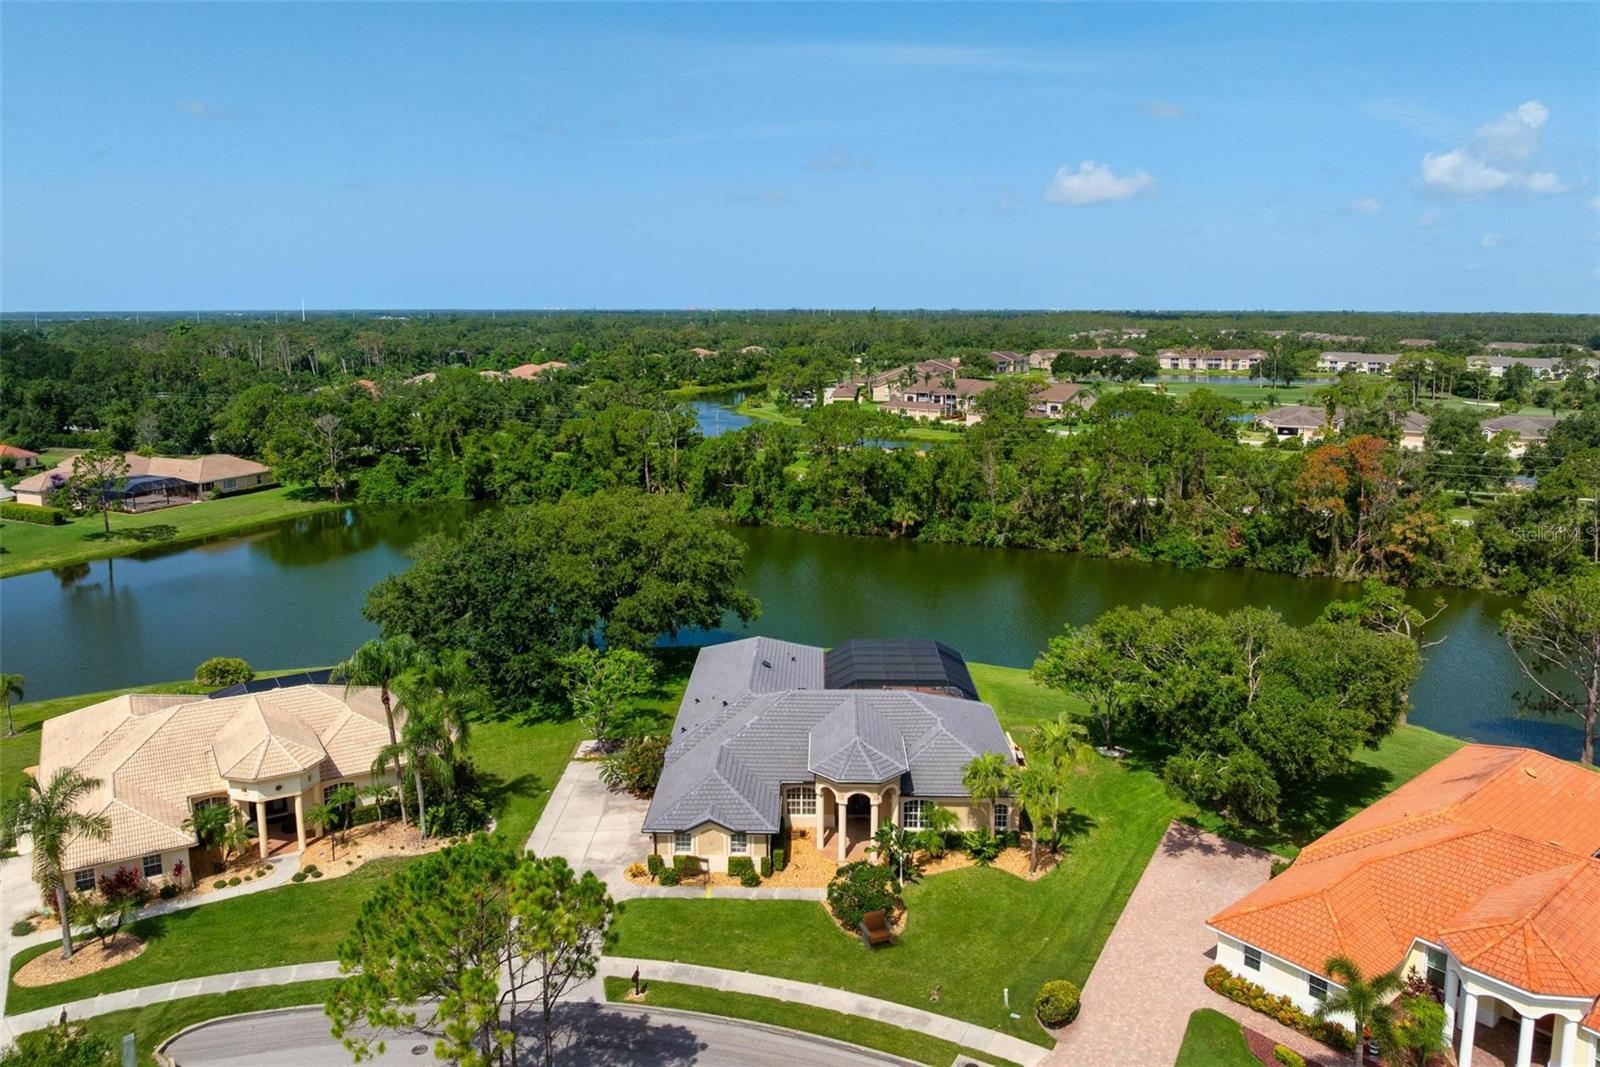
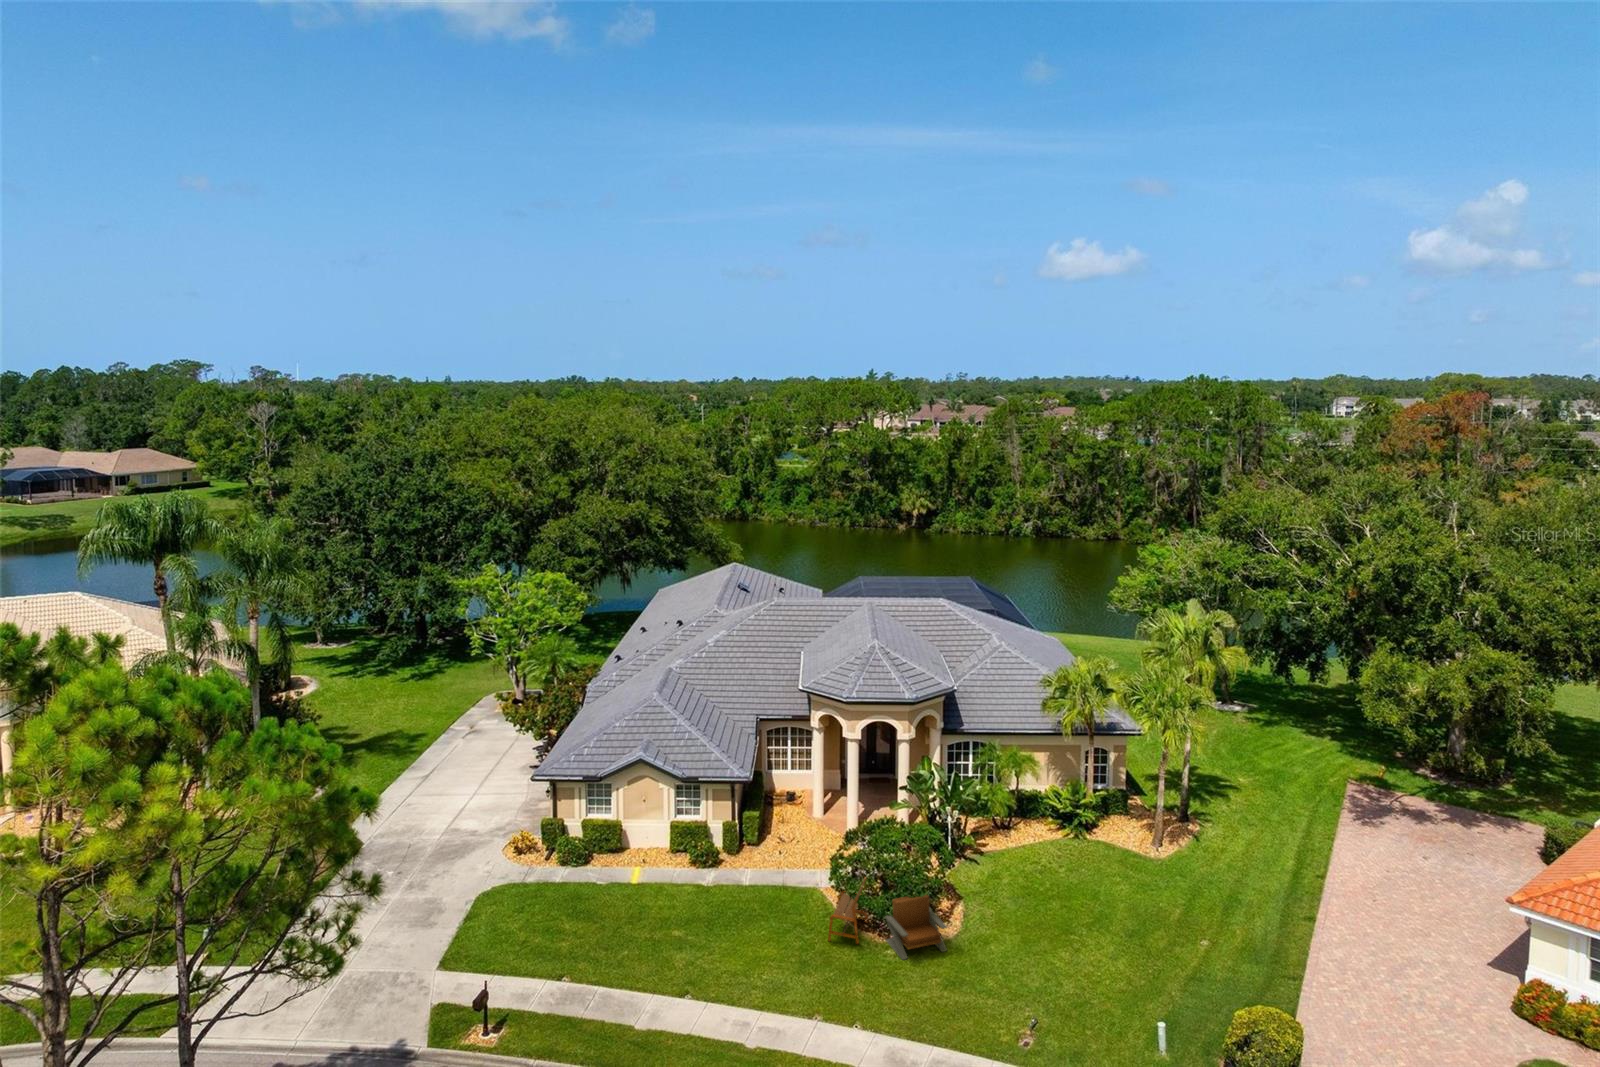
bench: present [679,855,710,886] -> present [828,878,868,944]

